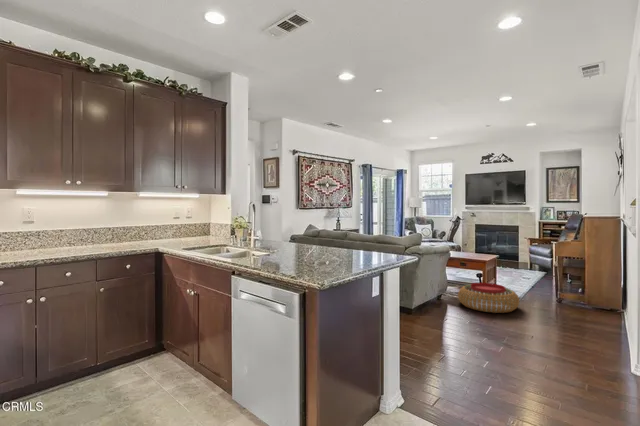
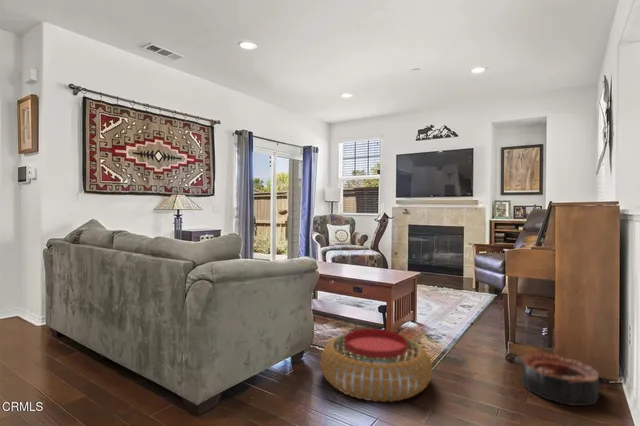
basket: none [567,295,609,317] -> present [522,353,599,406]

